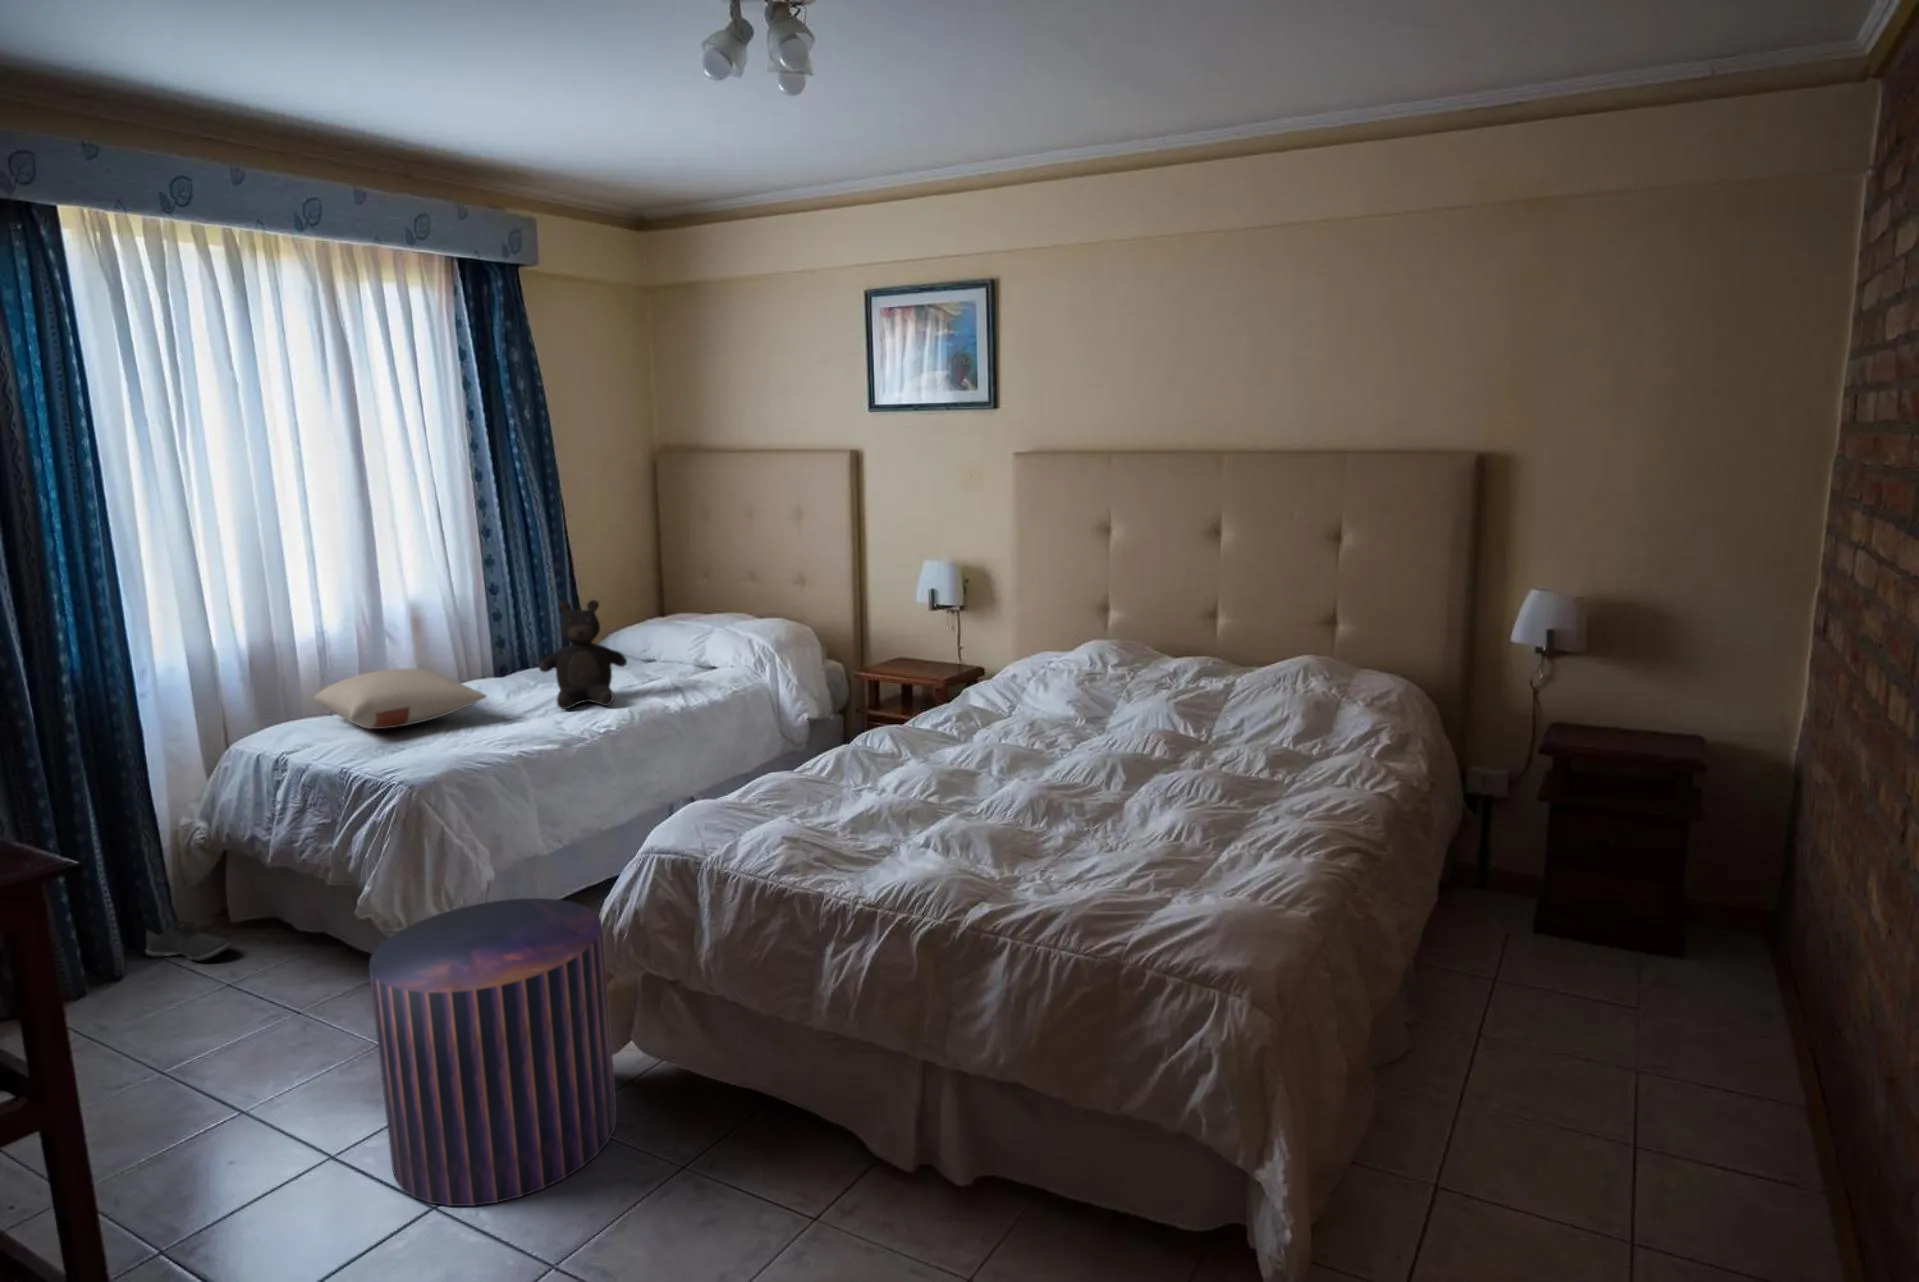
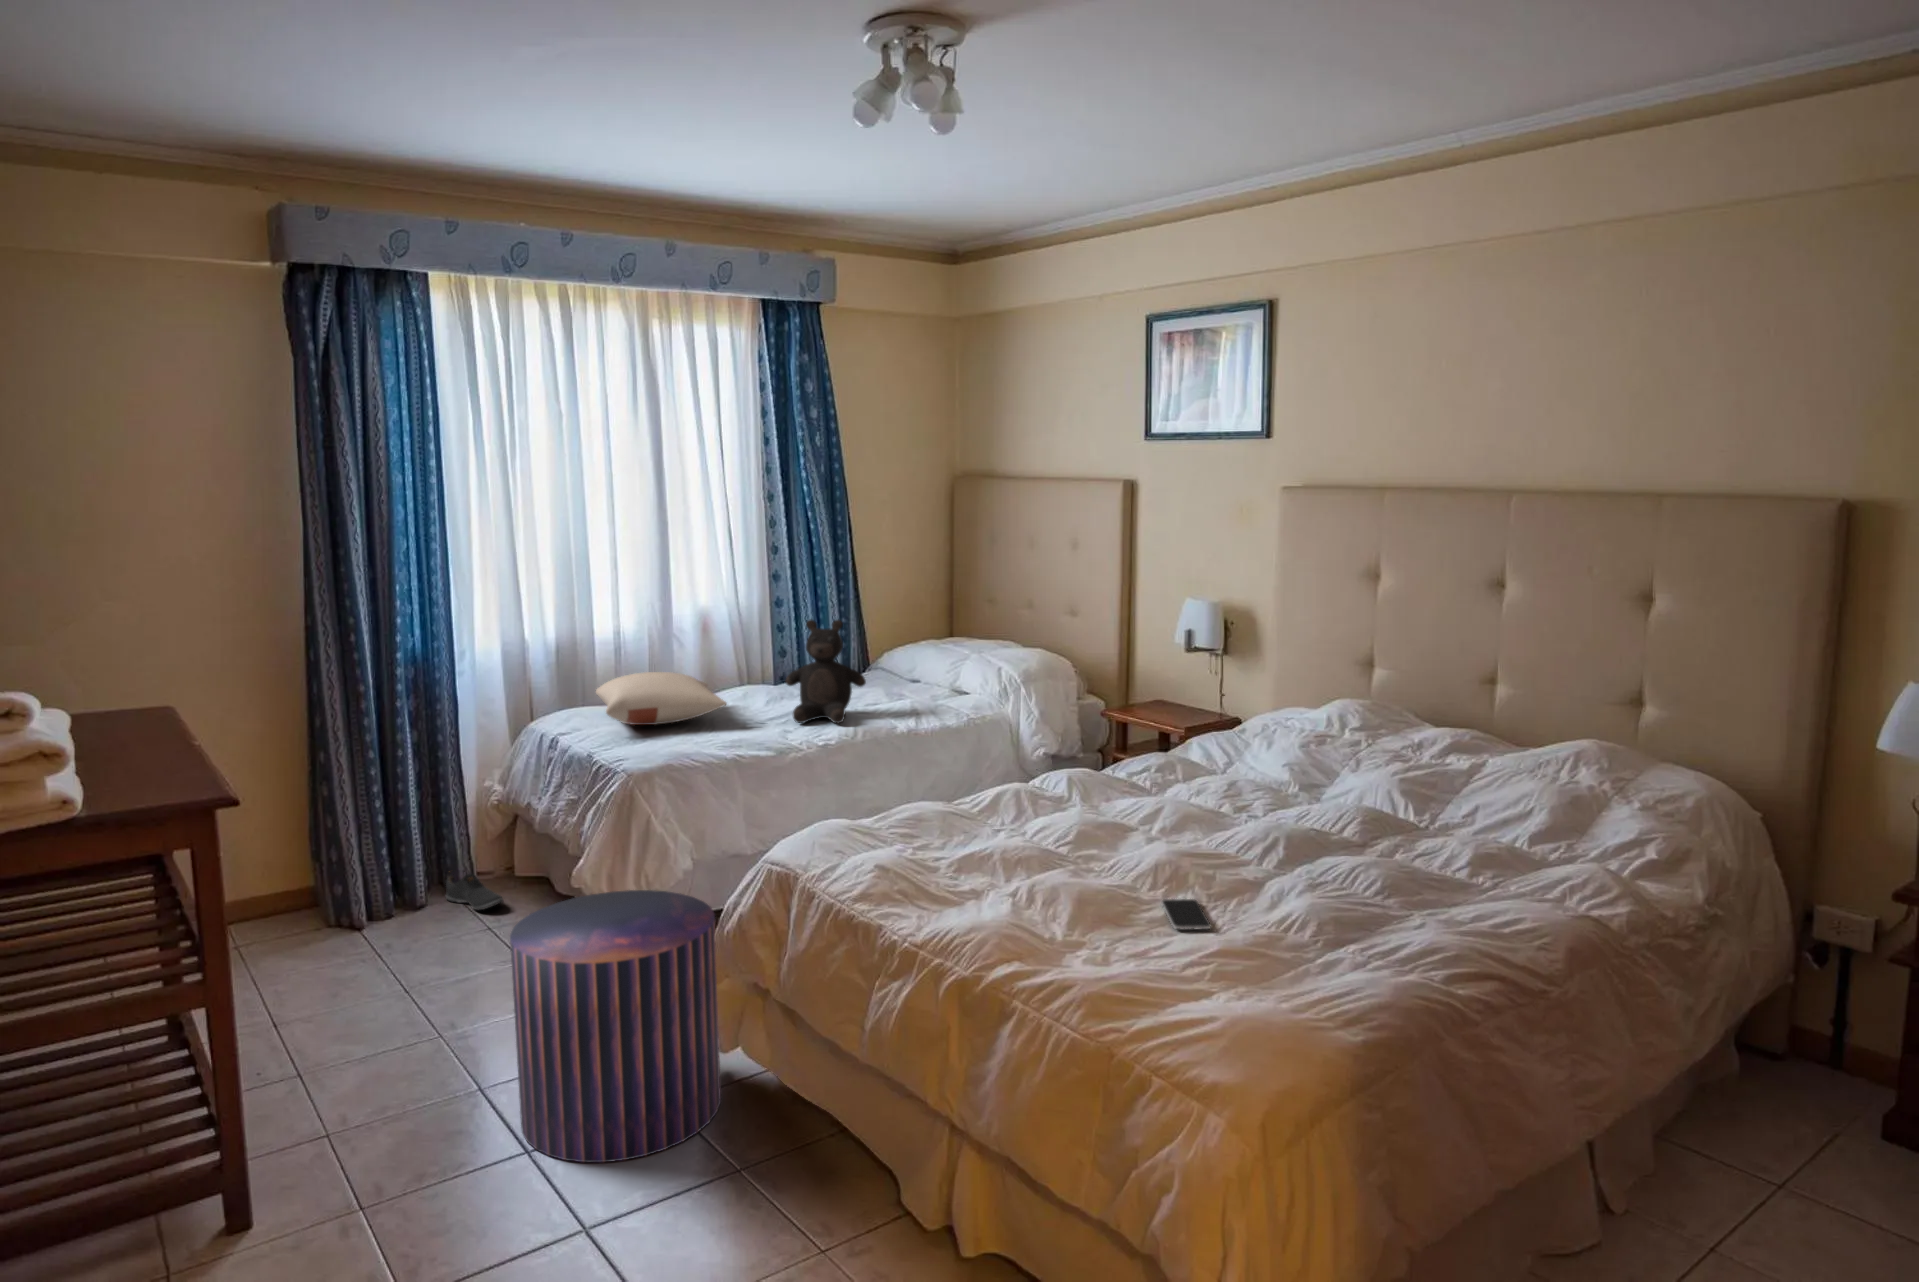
smartphone: none [1066,825,1126,853] -> present [1161,899,1211,929]

